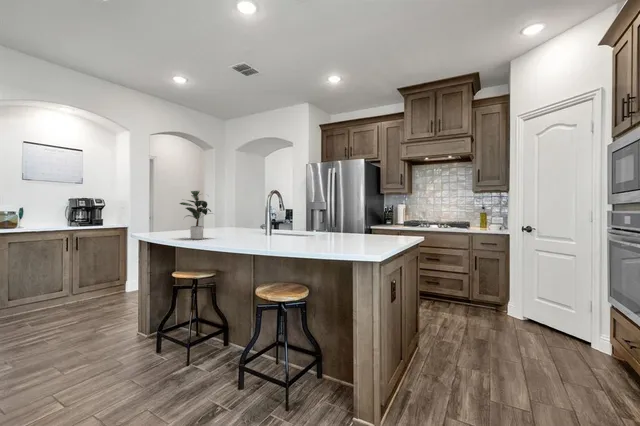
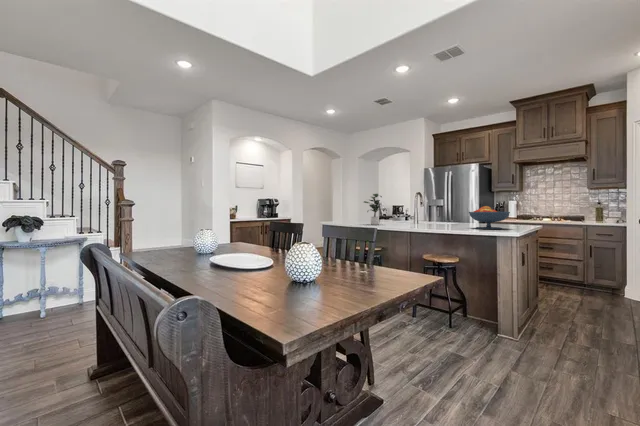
fruit bowl: none [318,212,374,249] -> present [469,206,510,229]

